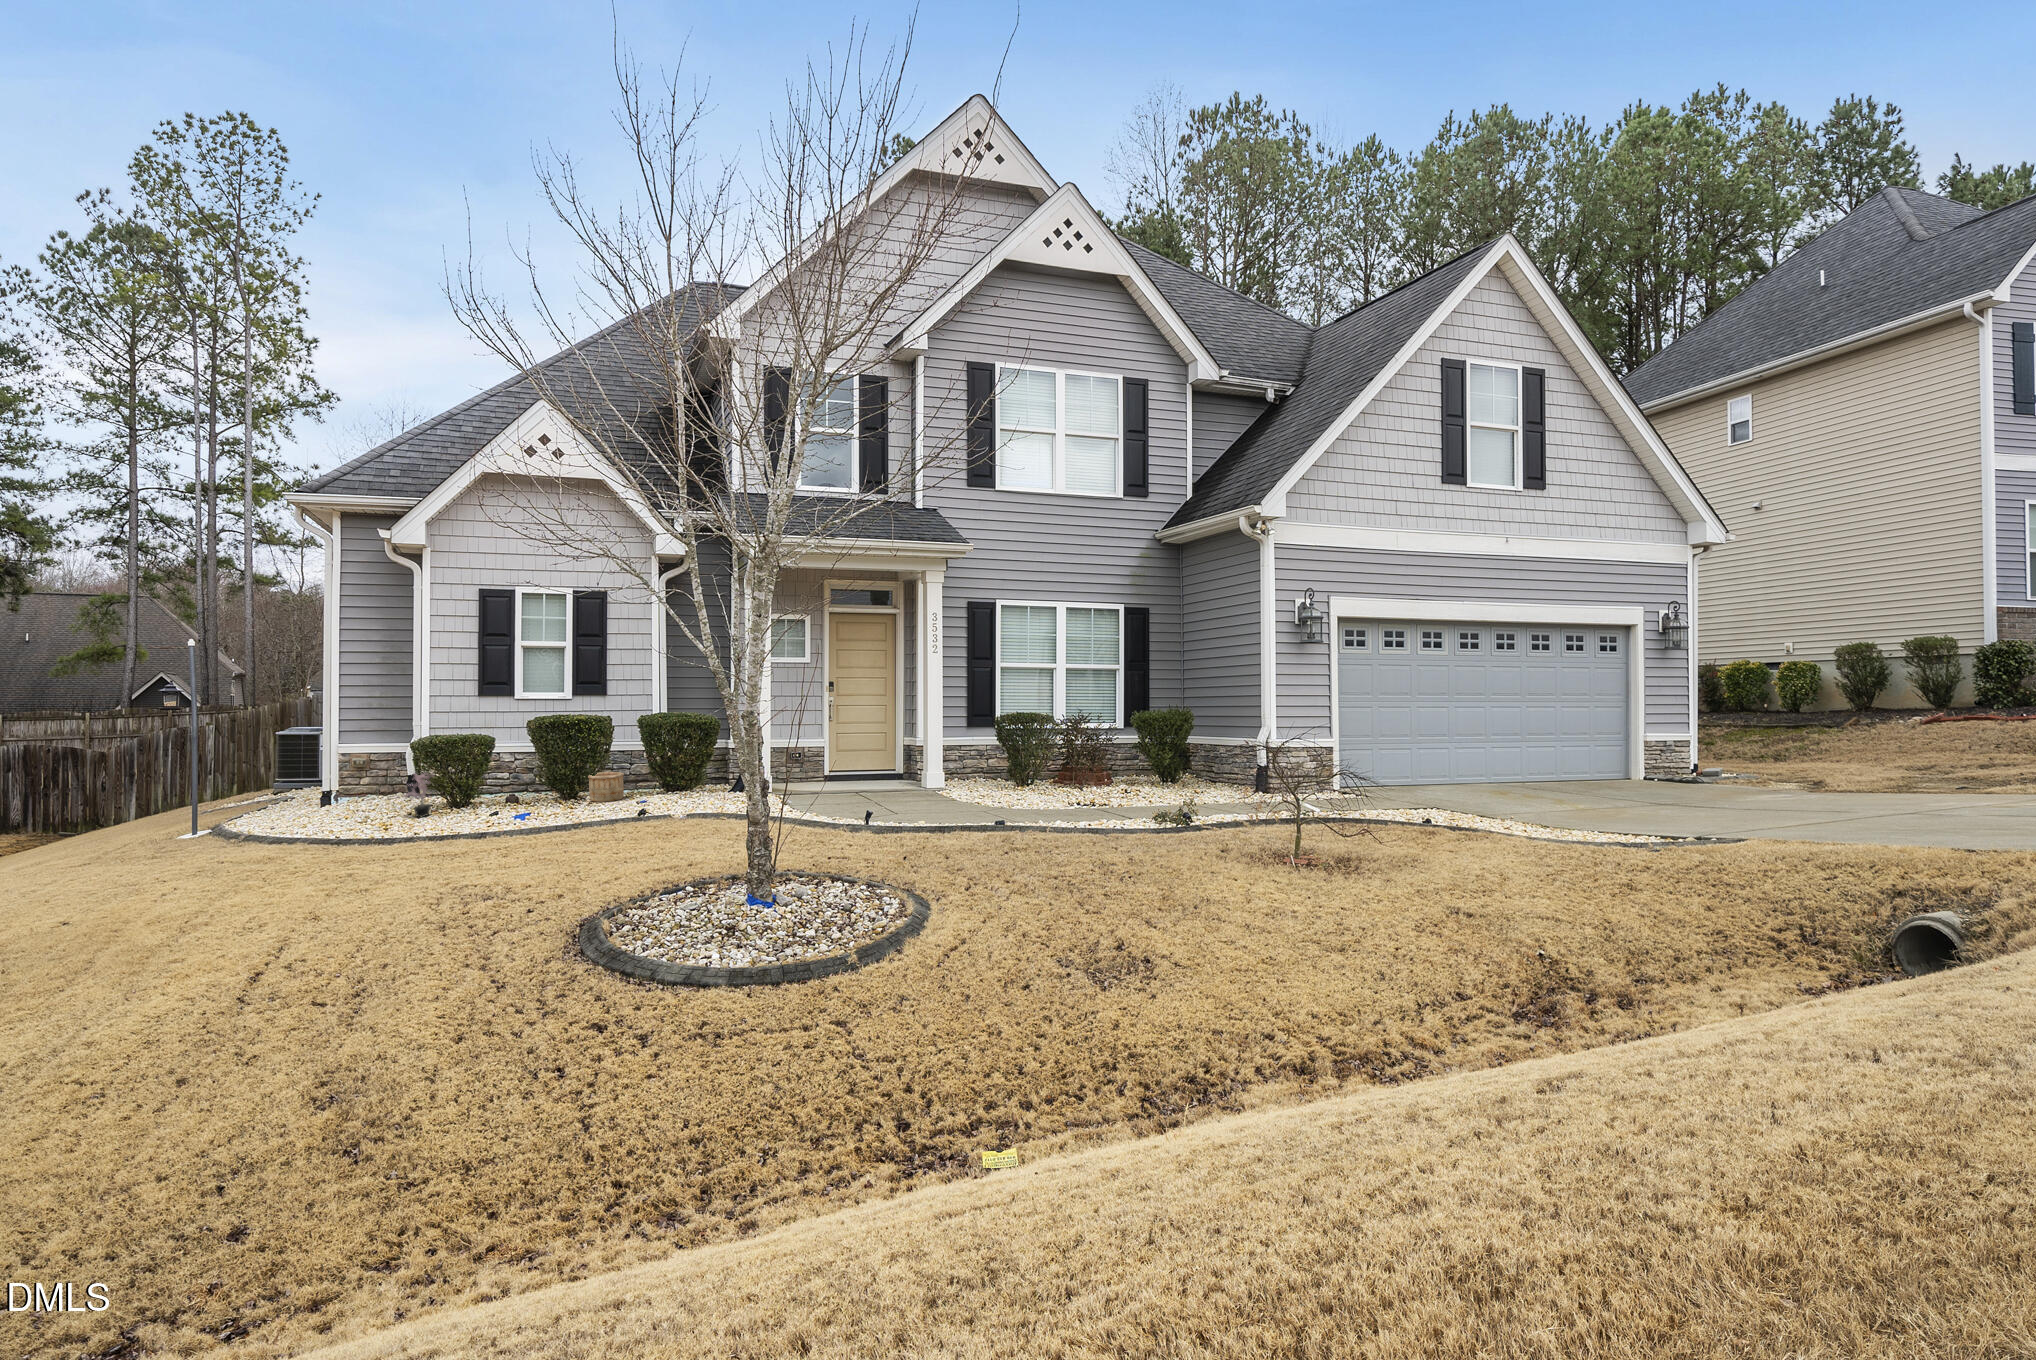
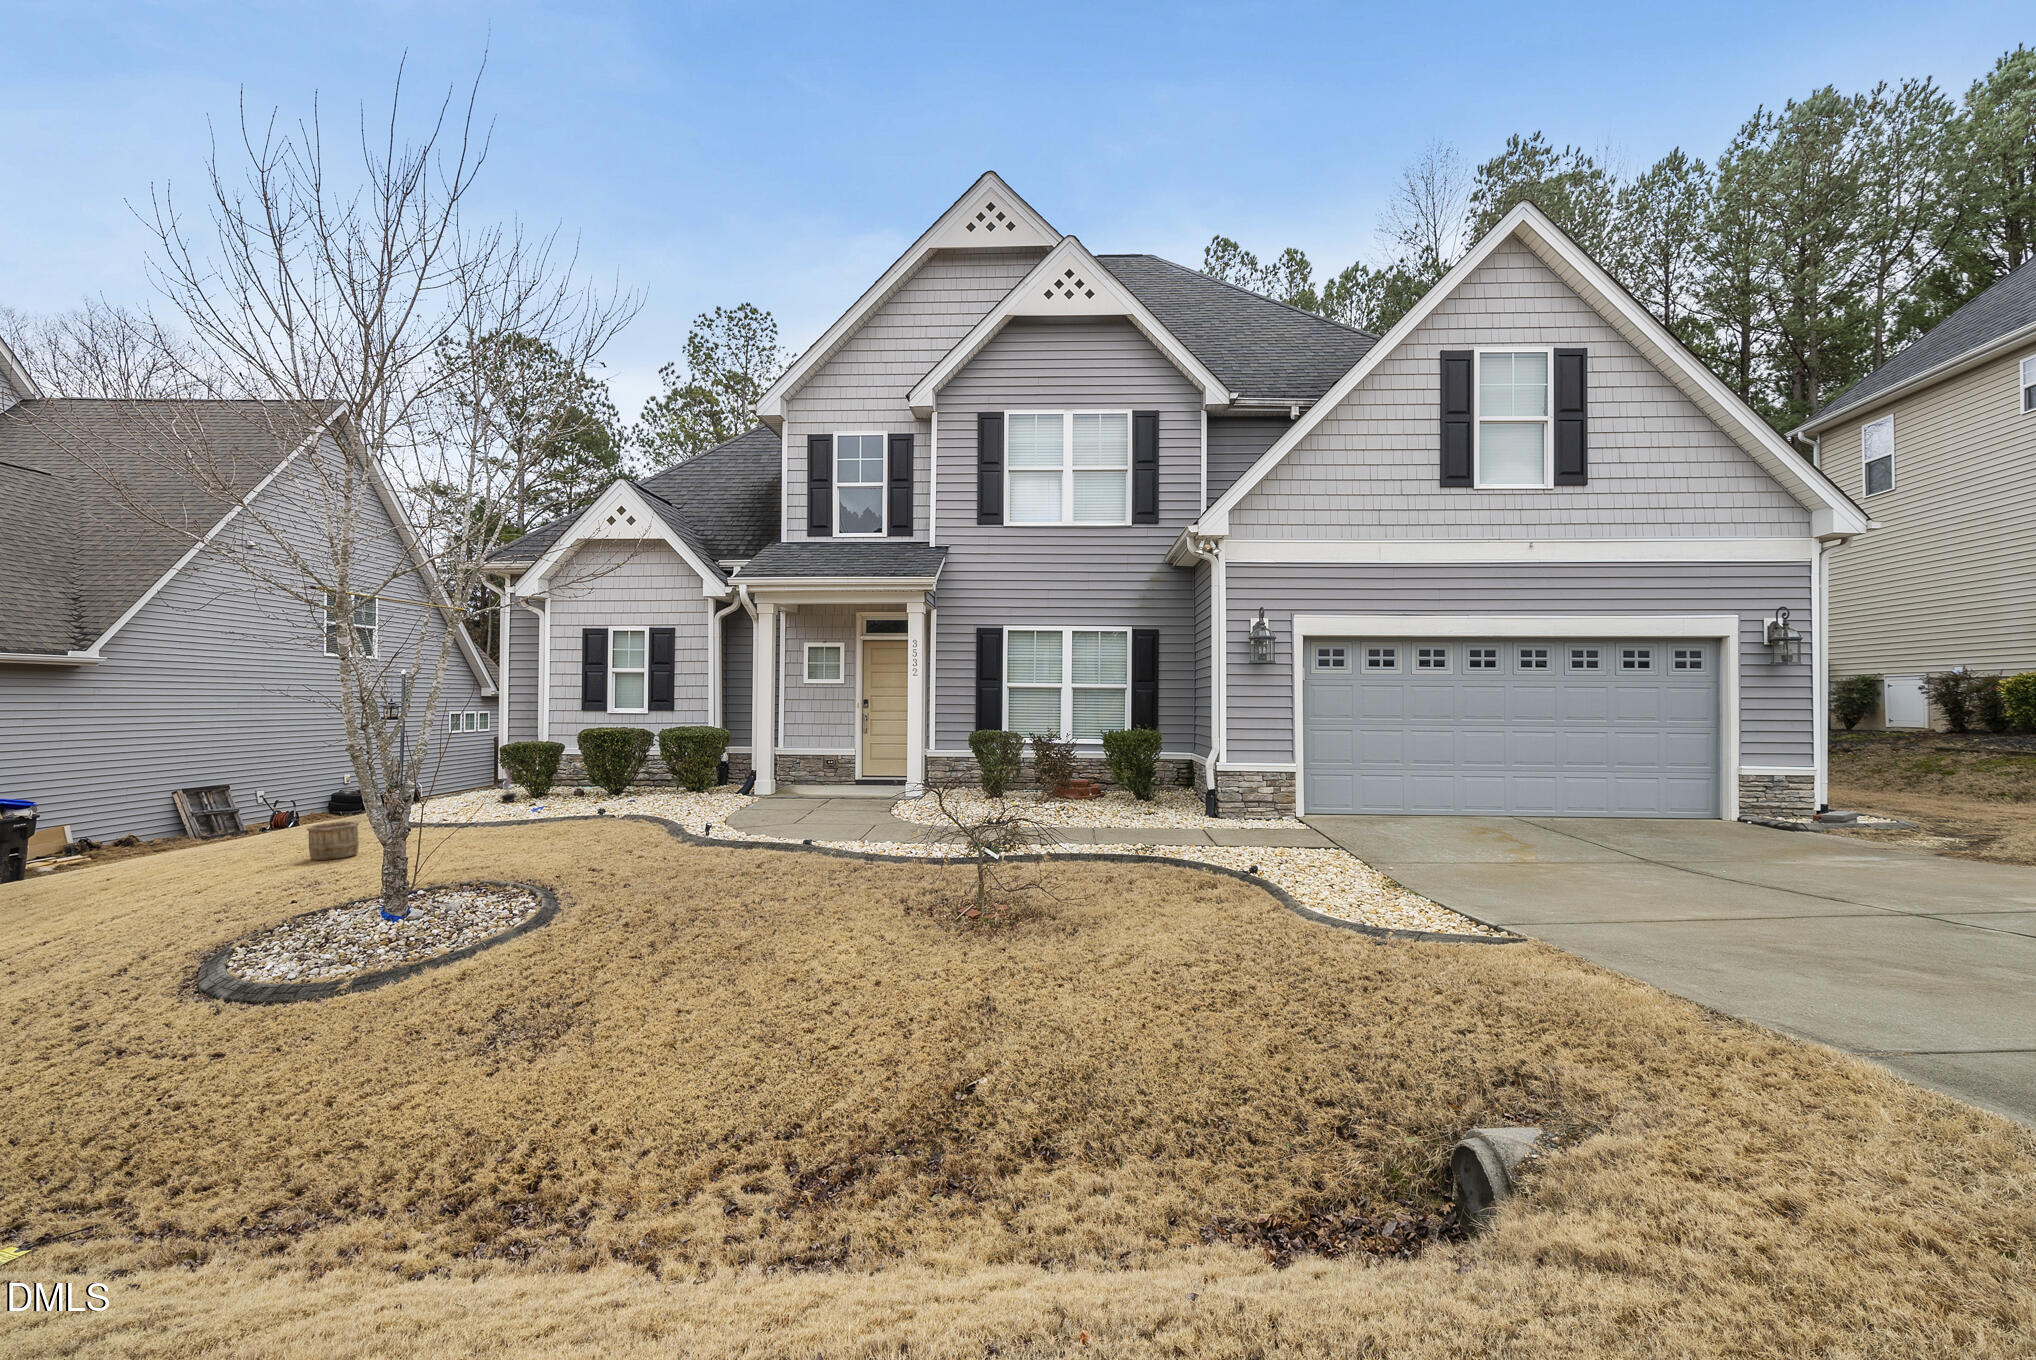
wooden bucket: present [588,772,624,802] -> present [307,822,359,860]

